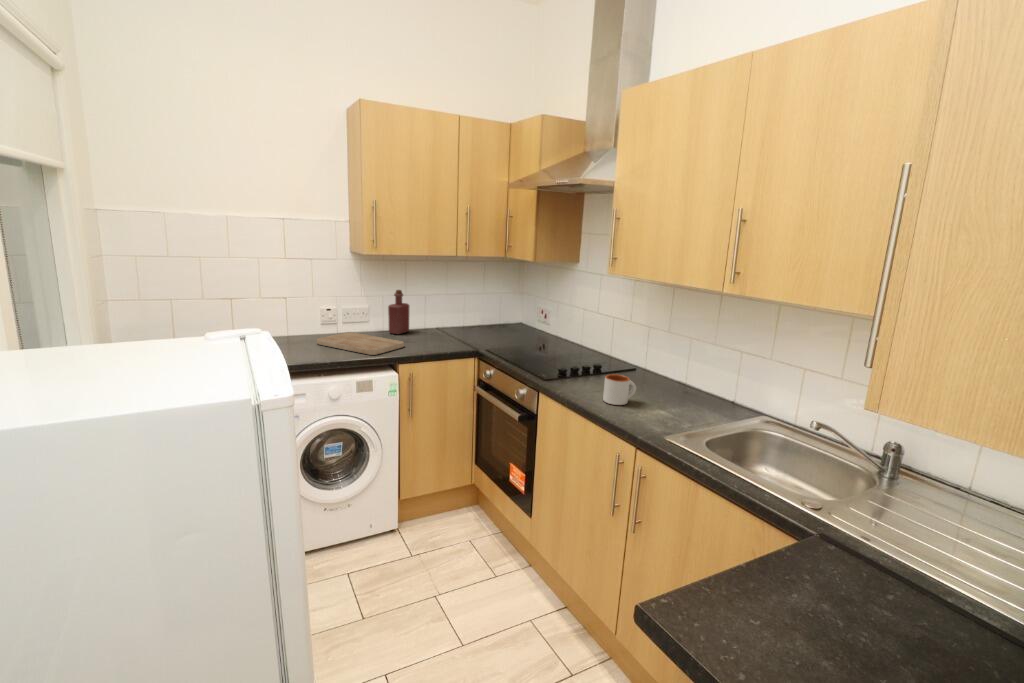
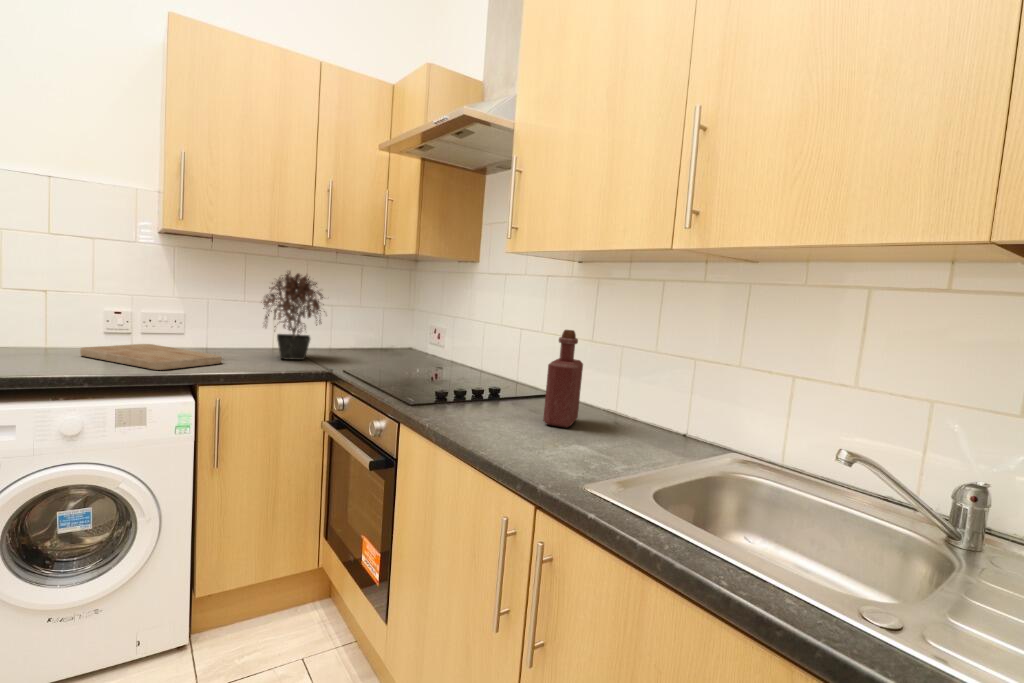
potted plant: none [422,277,469,341] -> present [261,271,325,360]
bottle: present [388,290,409,334] -> present [543,330,583,428]
mug: present [603,374,636,405] -> none [494,392,545,439]

